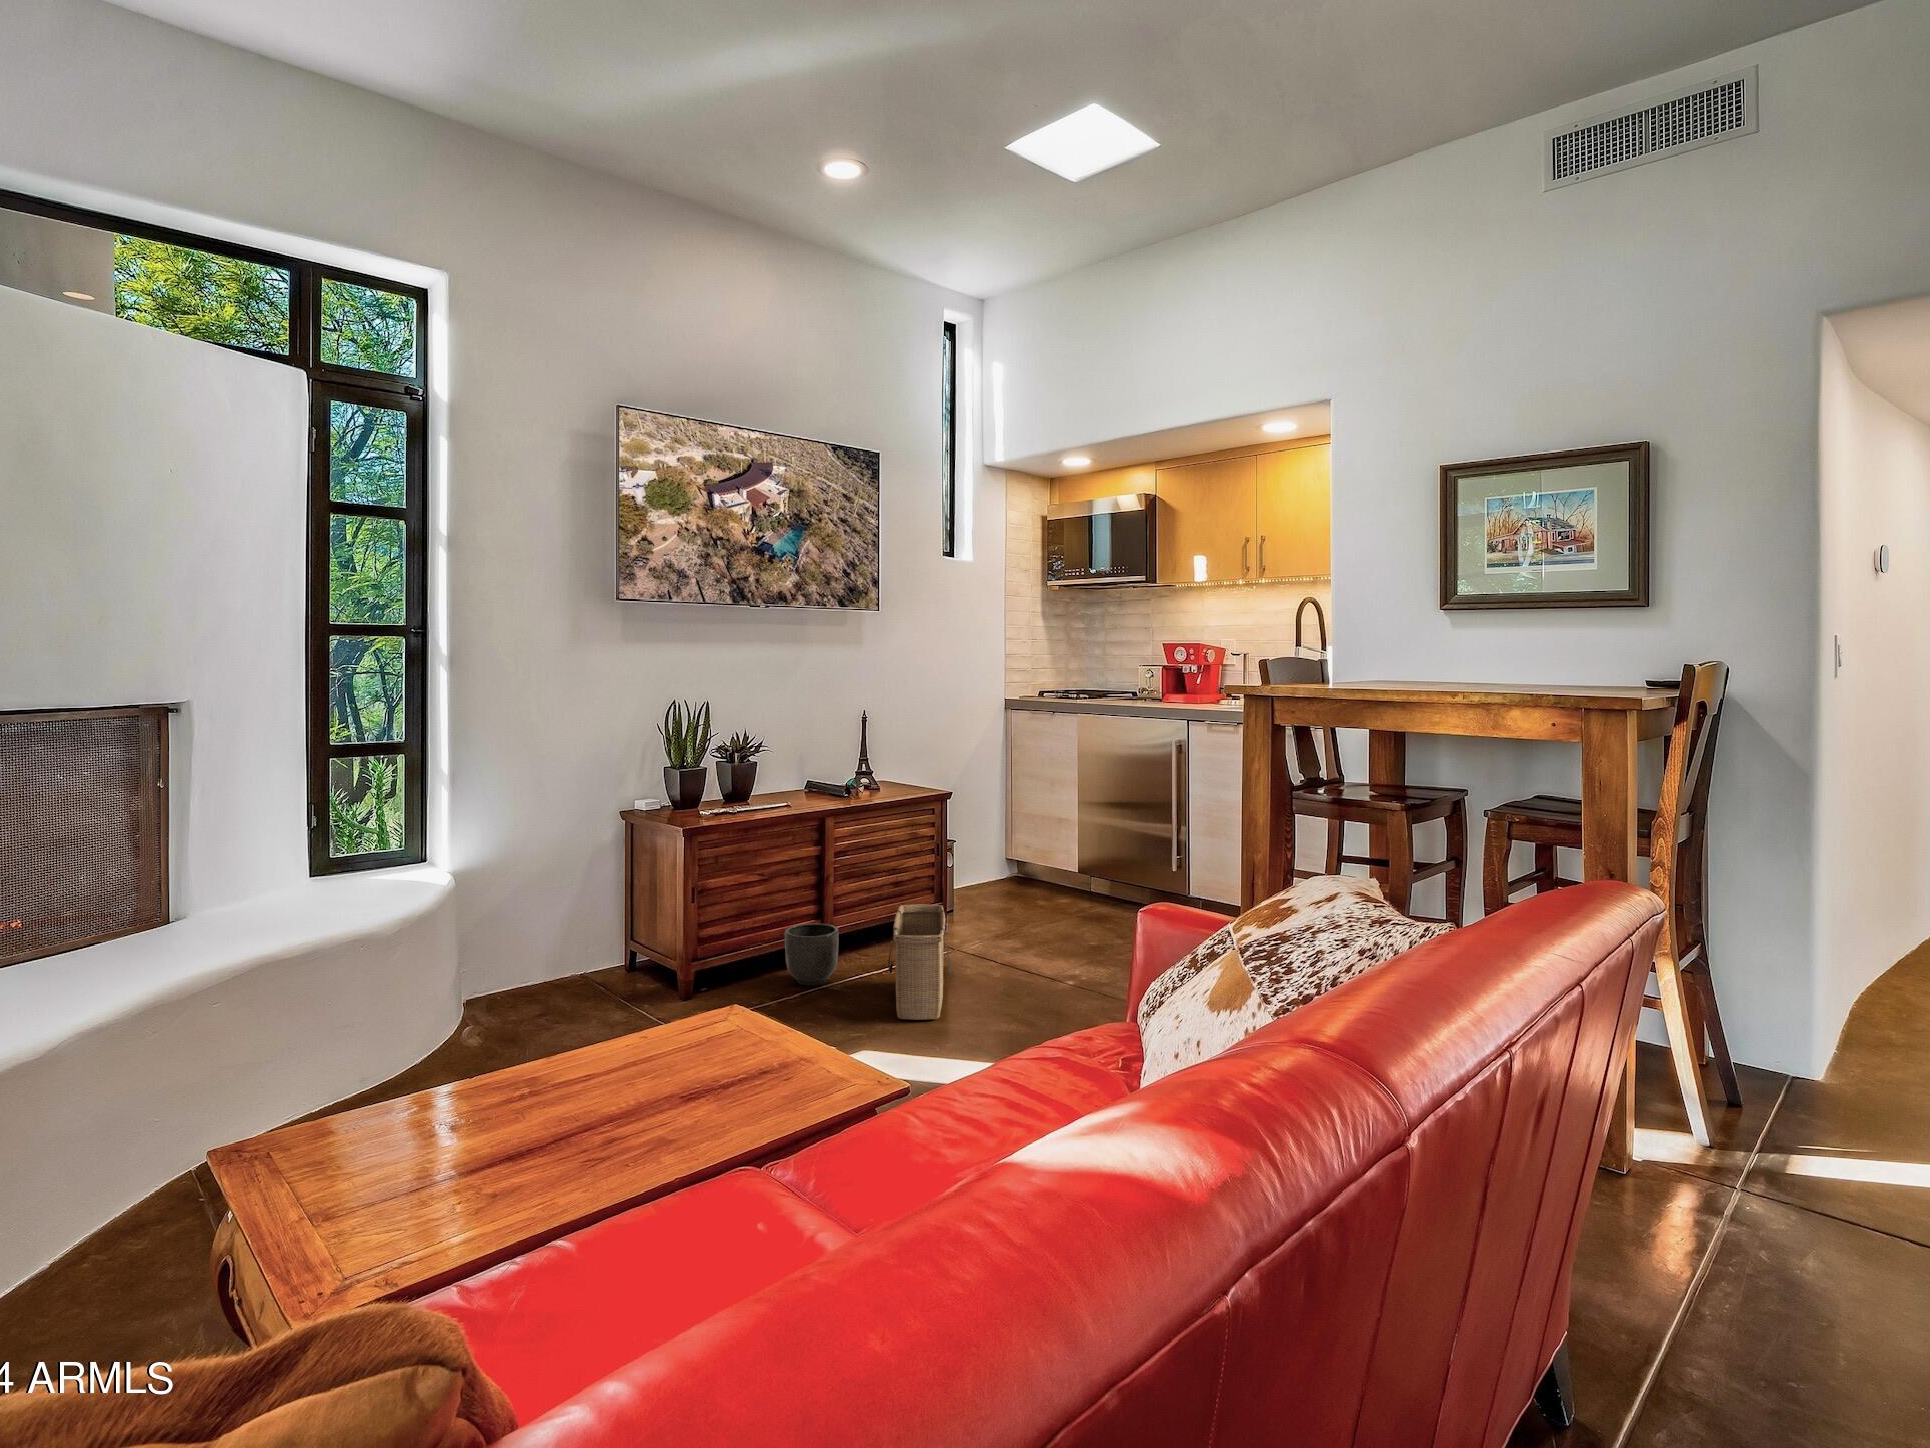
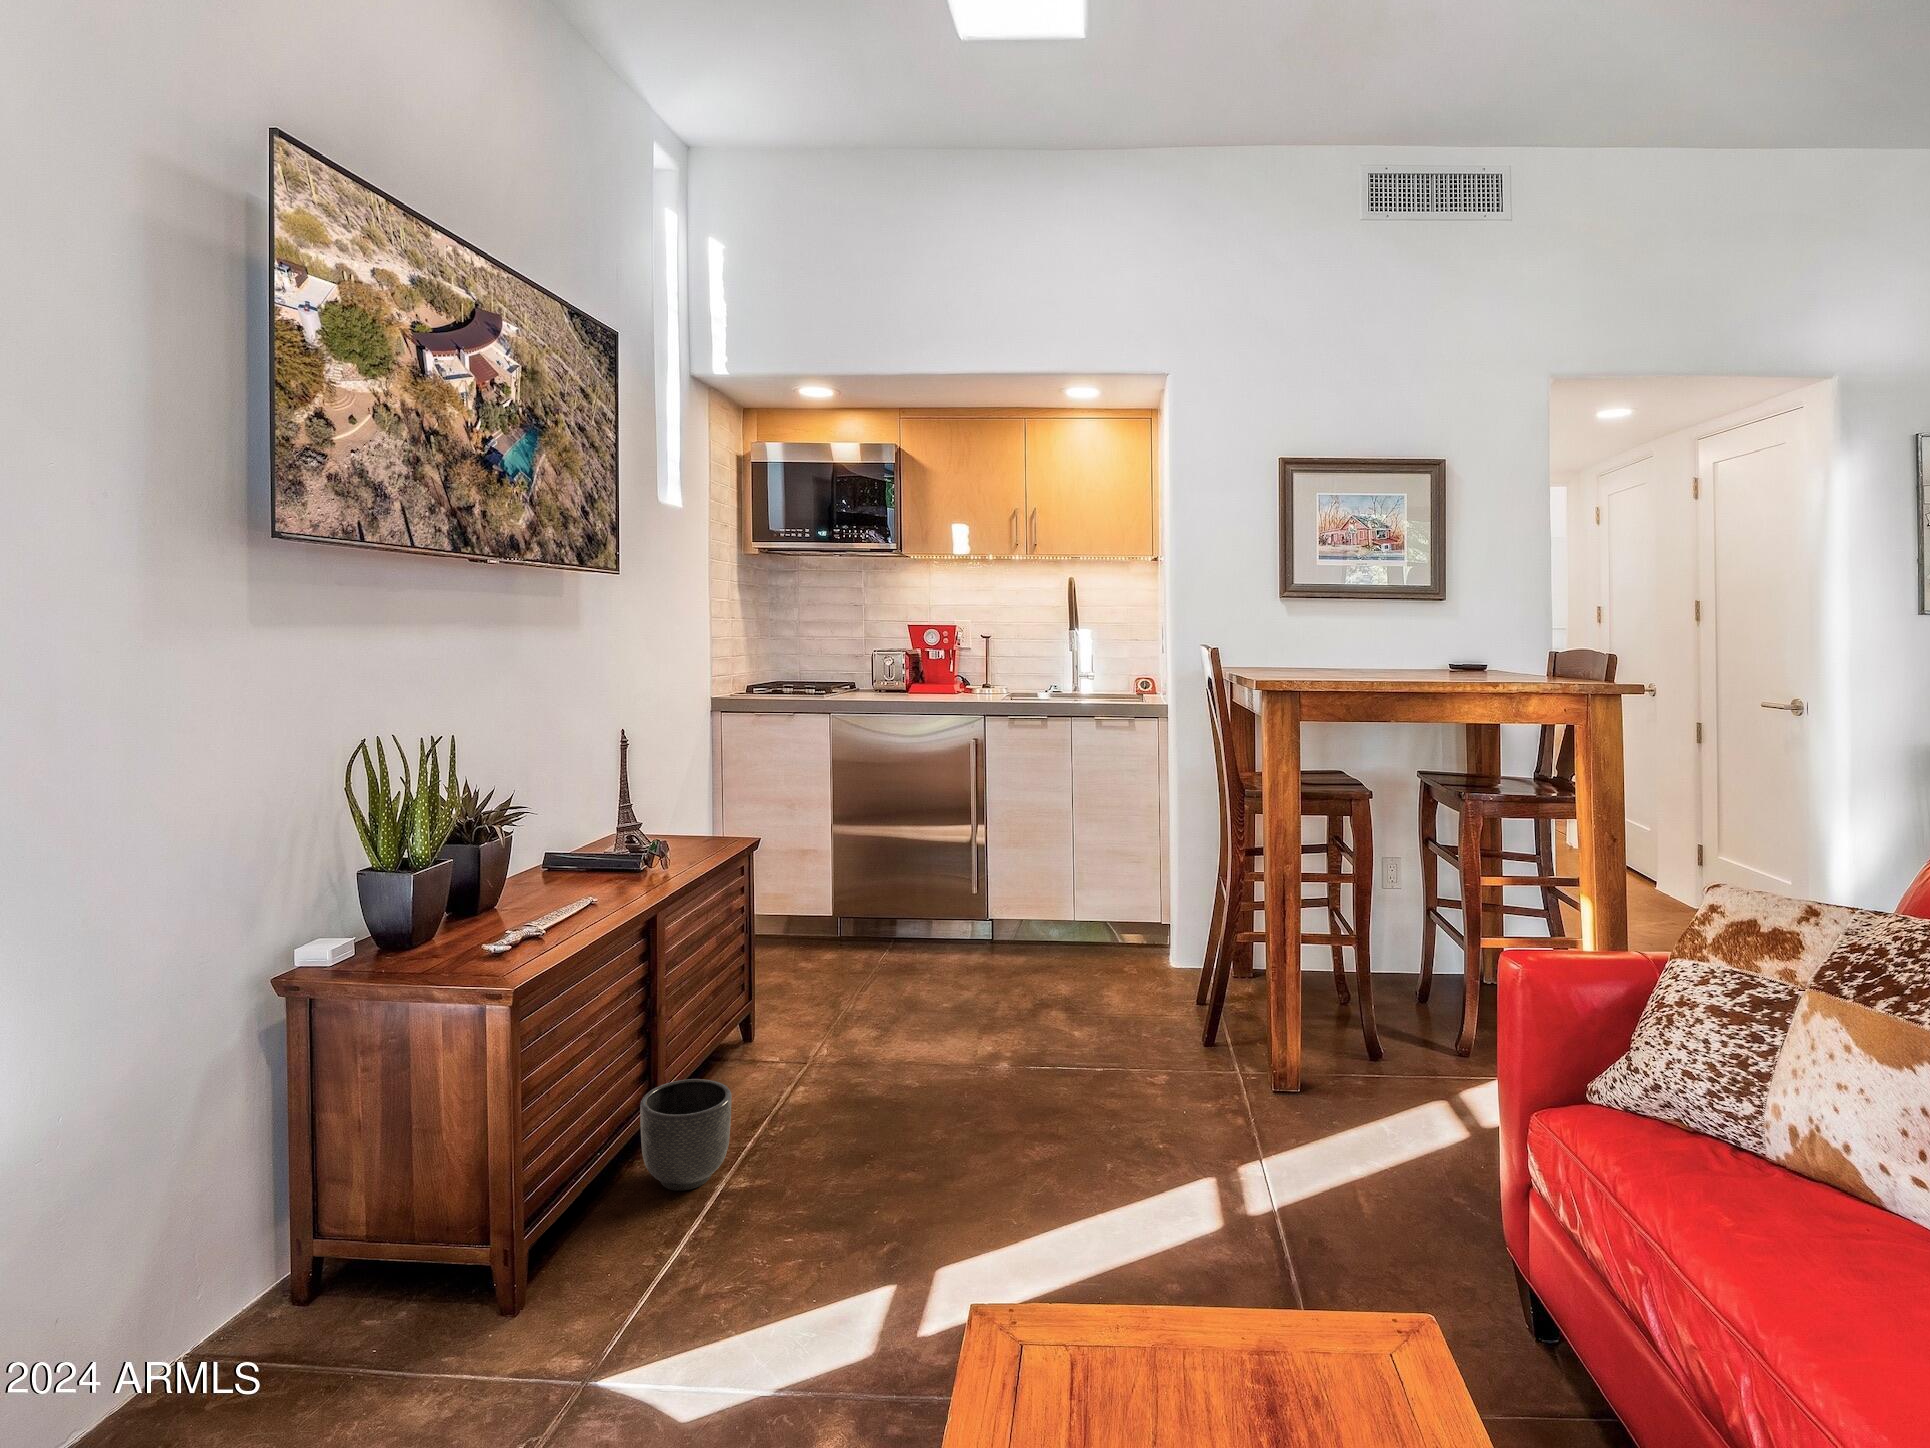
basket: present [888,904,951,1020] -> none [815,1013,969,1205]

